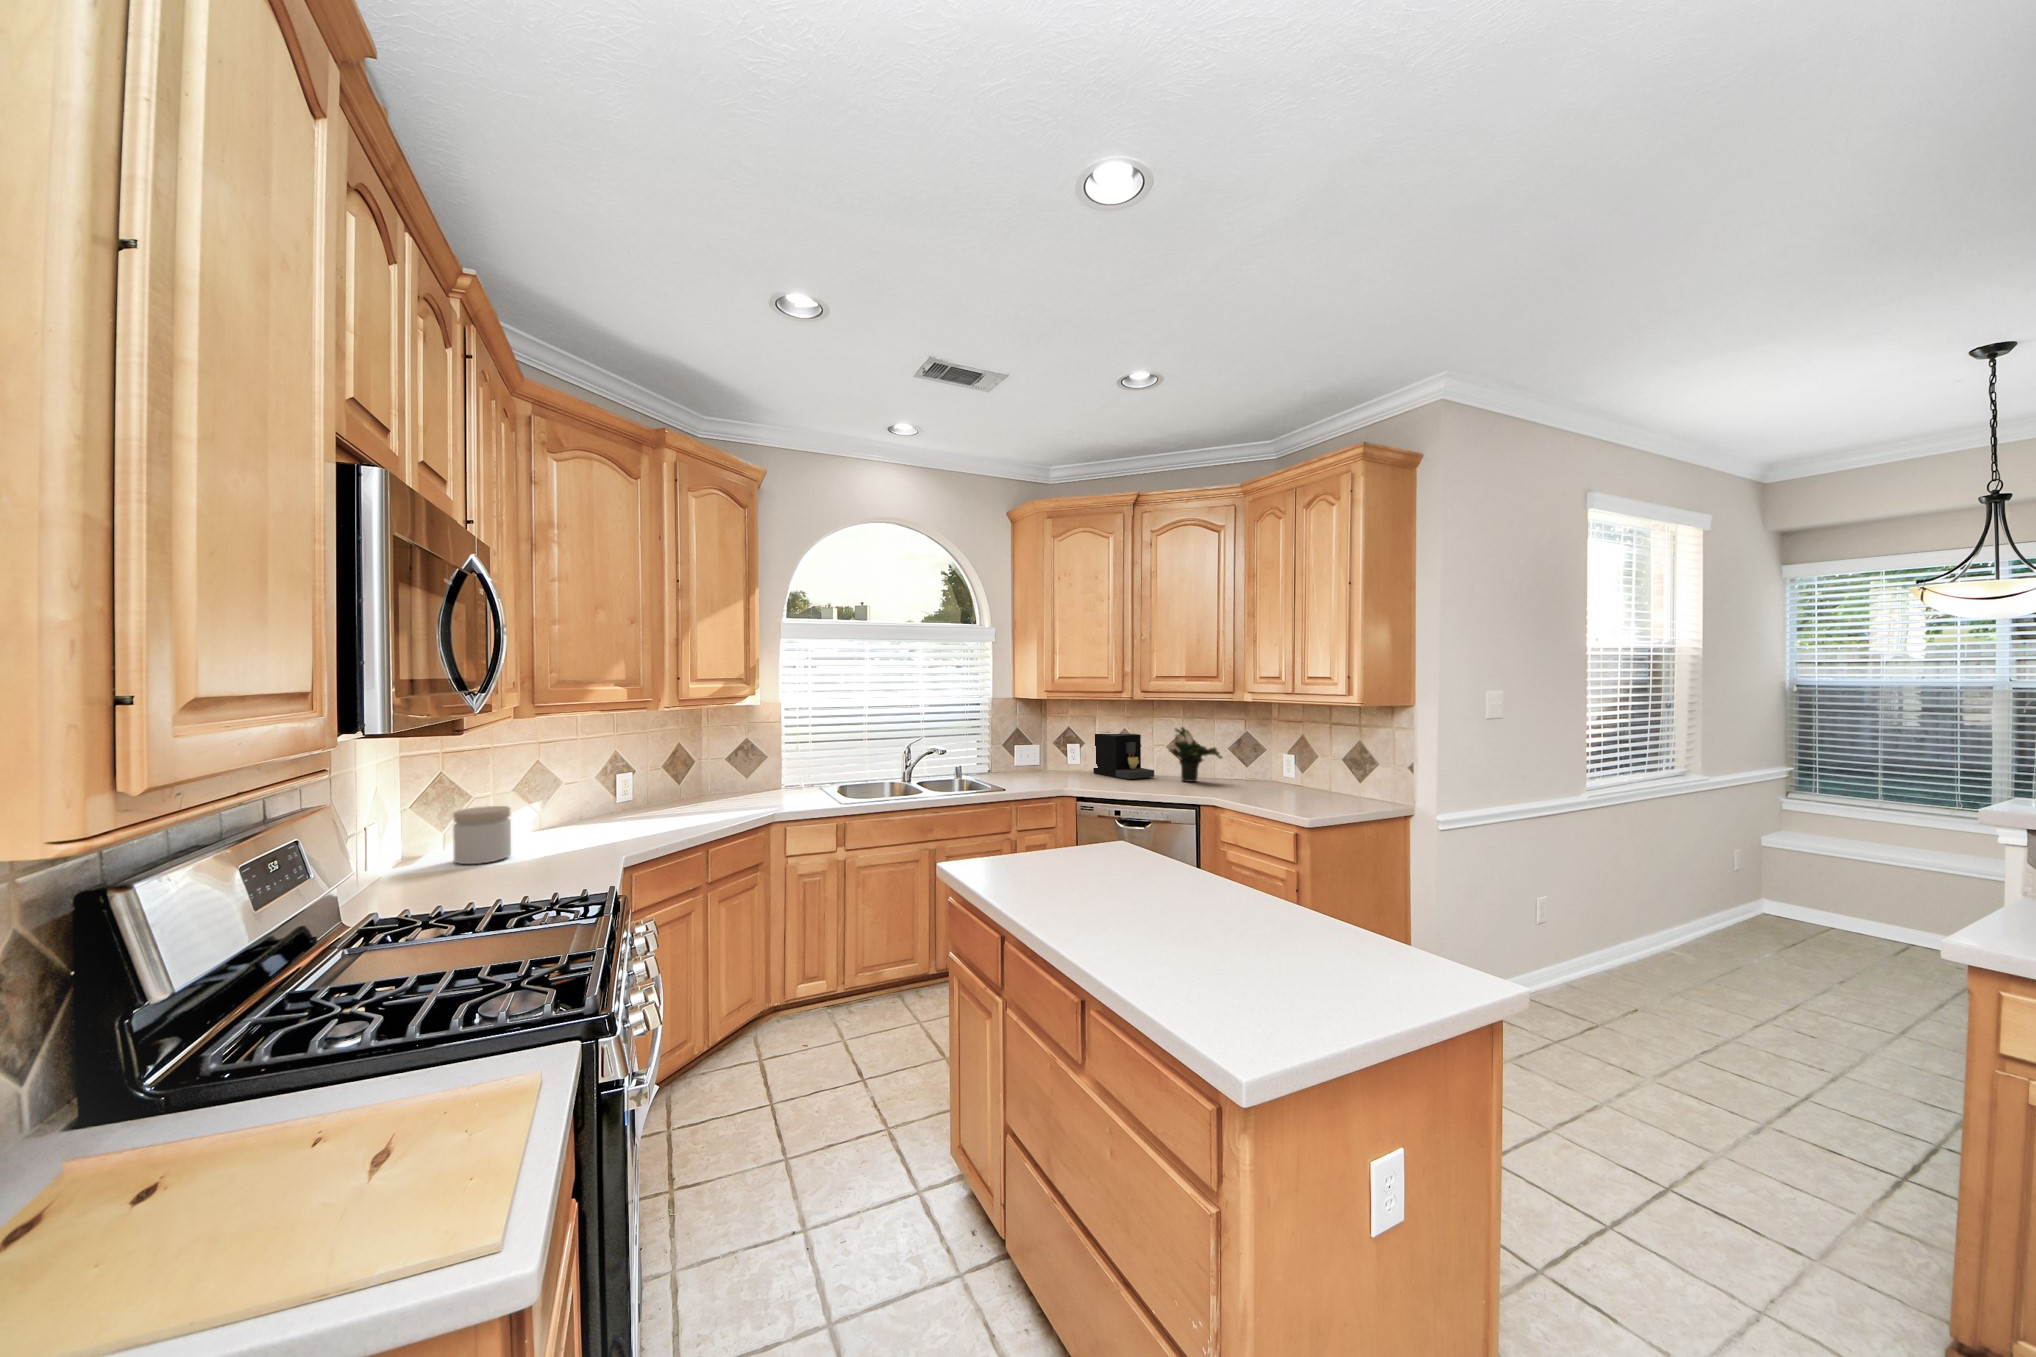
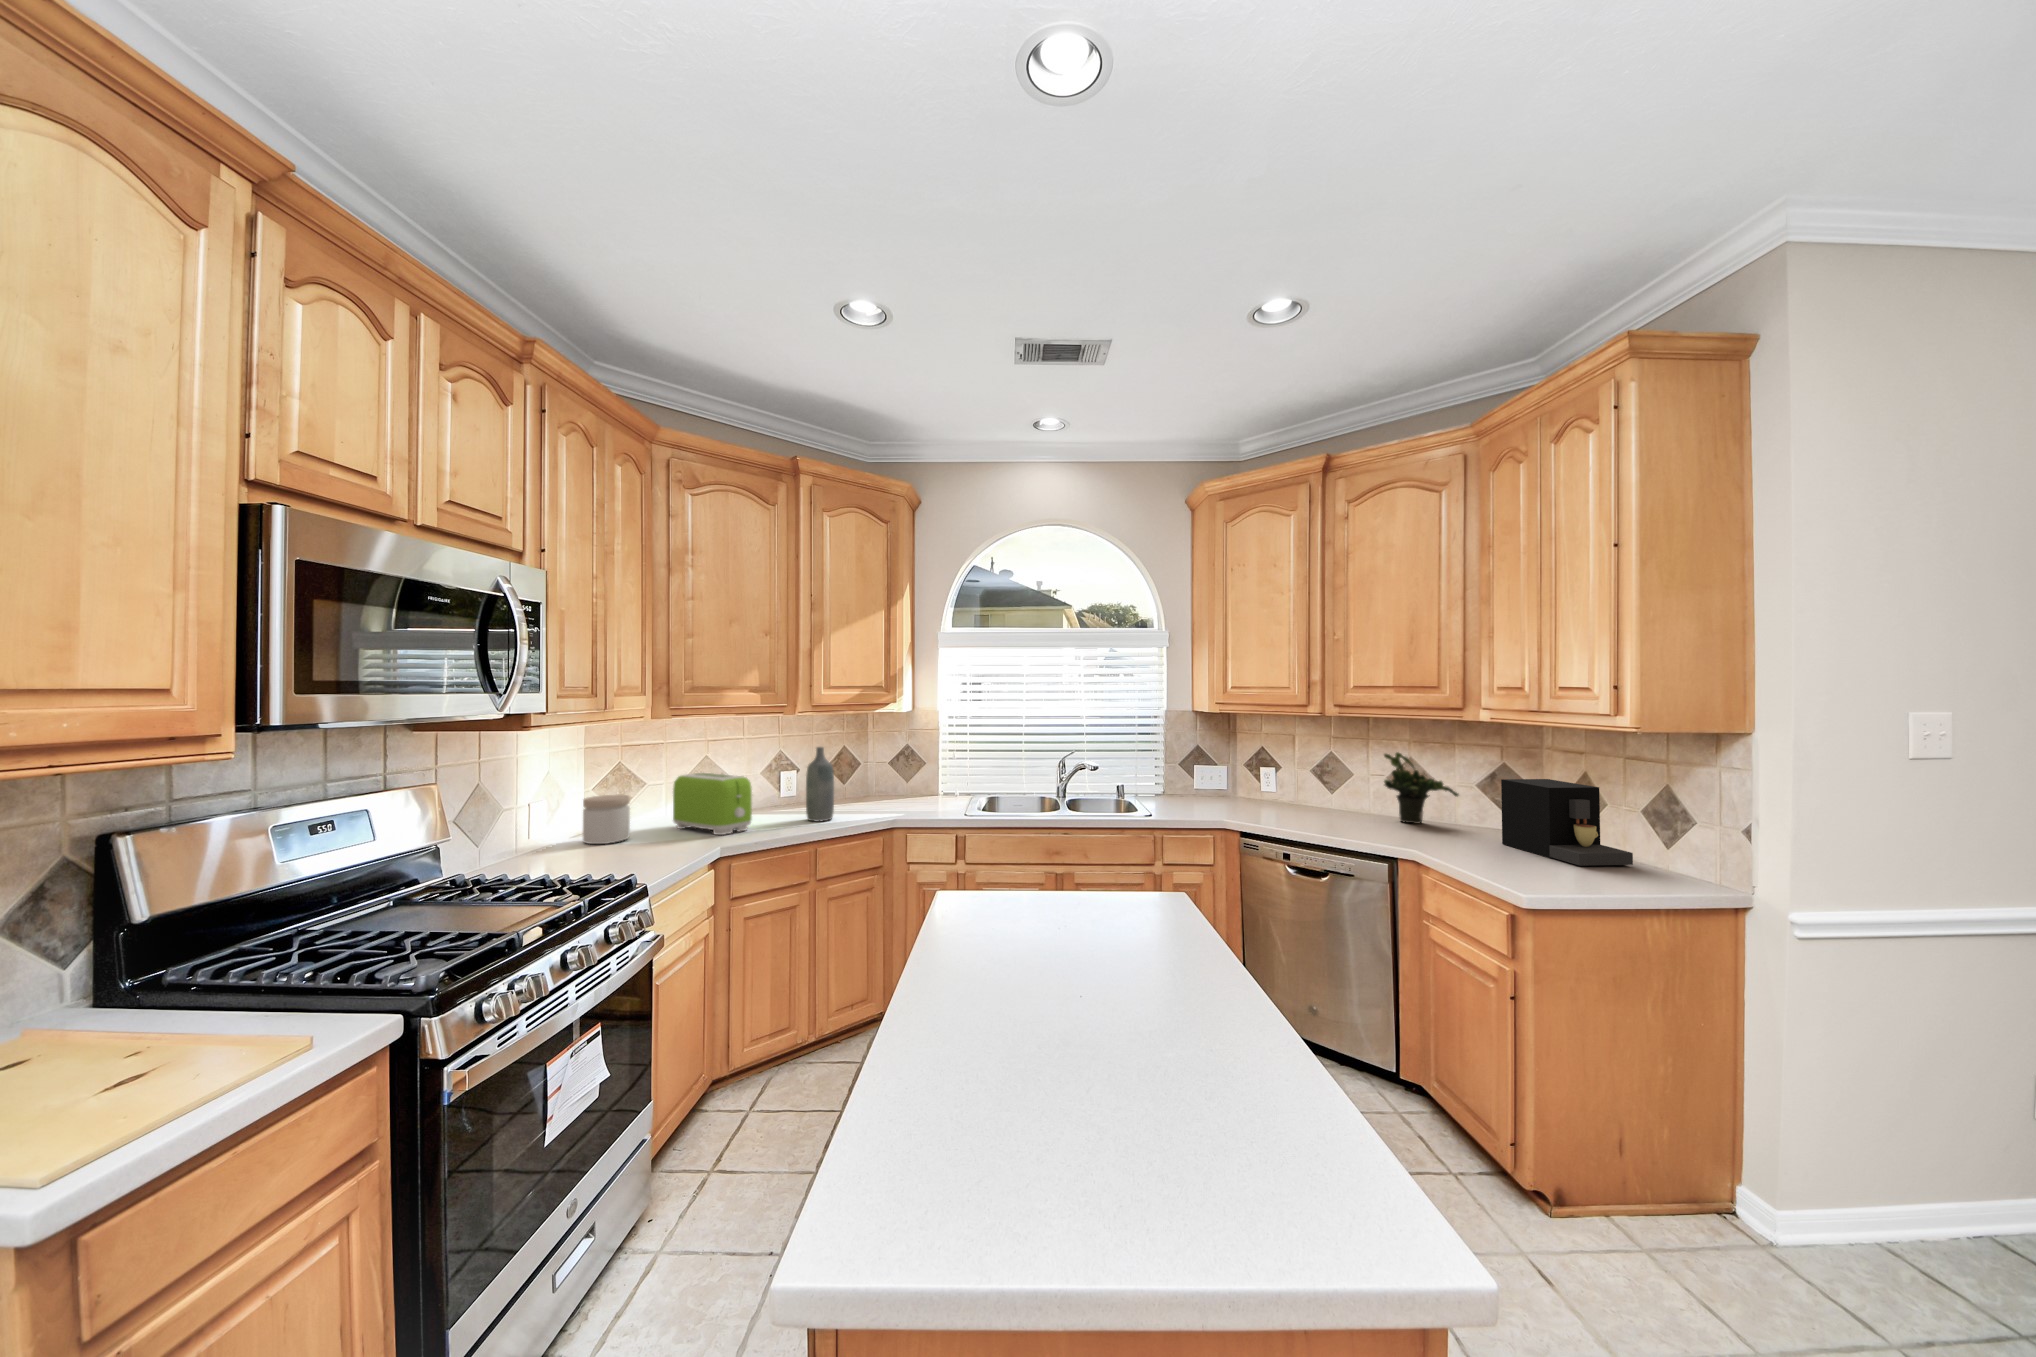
coffee maker: present [1093,734,1154,779] -> present [1501,779,1633,866]
bottle: none [679,742,710,821] -> present [806,747,834,822]
toaster: none [535,777,640,842] -> present [673,773,752,835]

